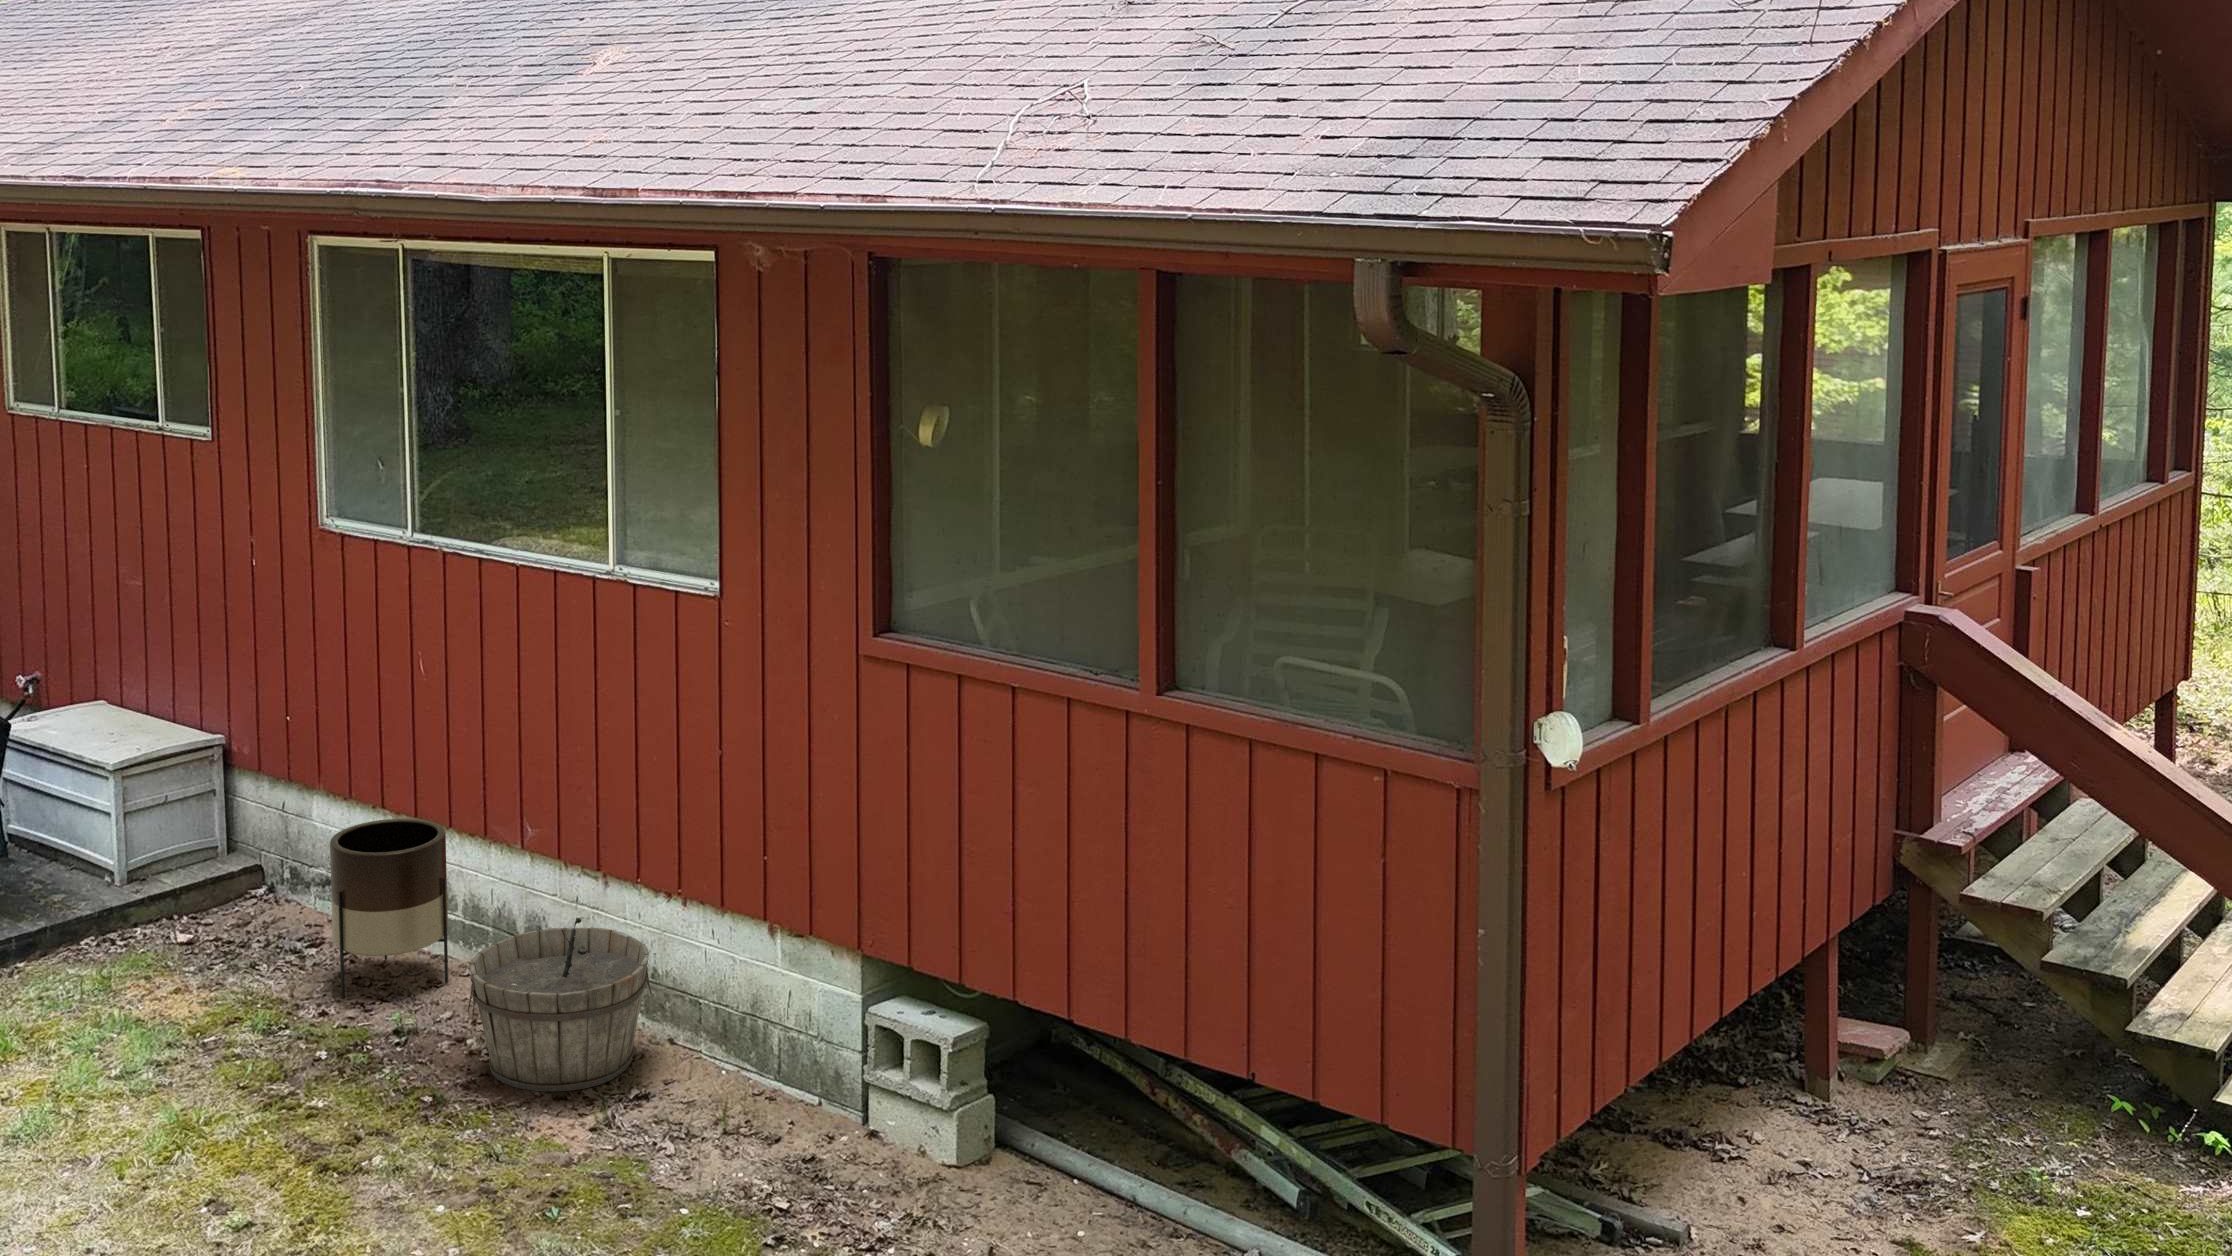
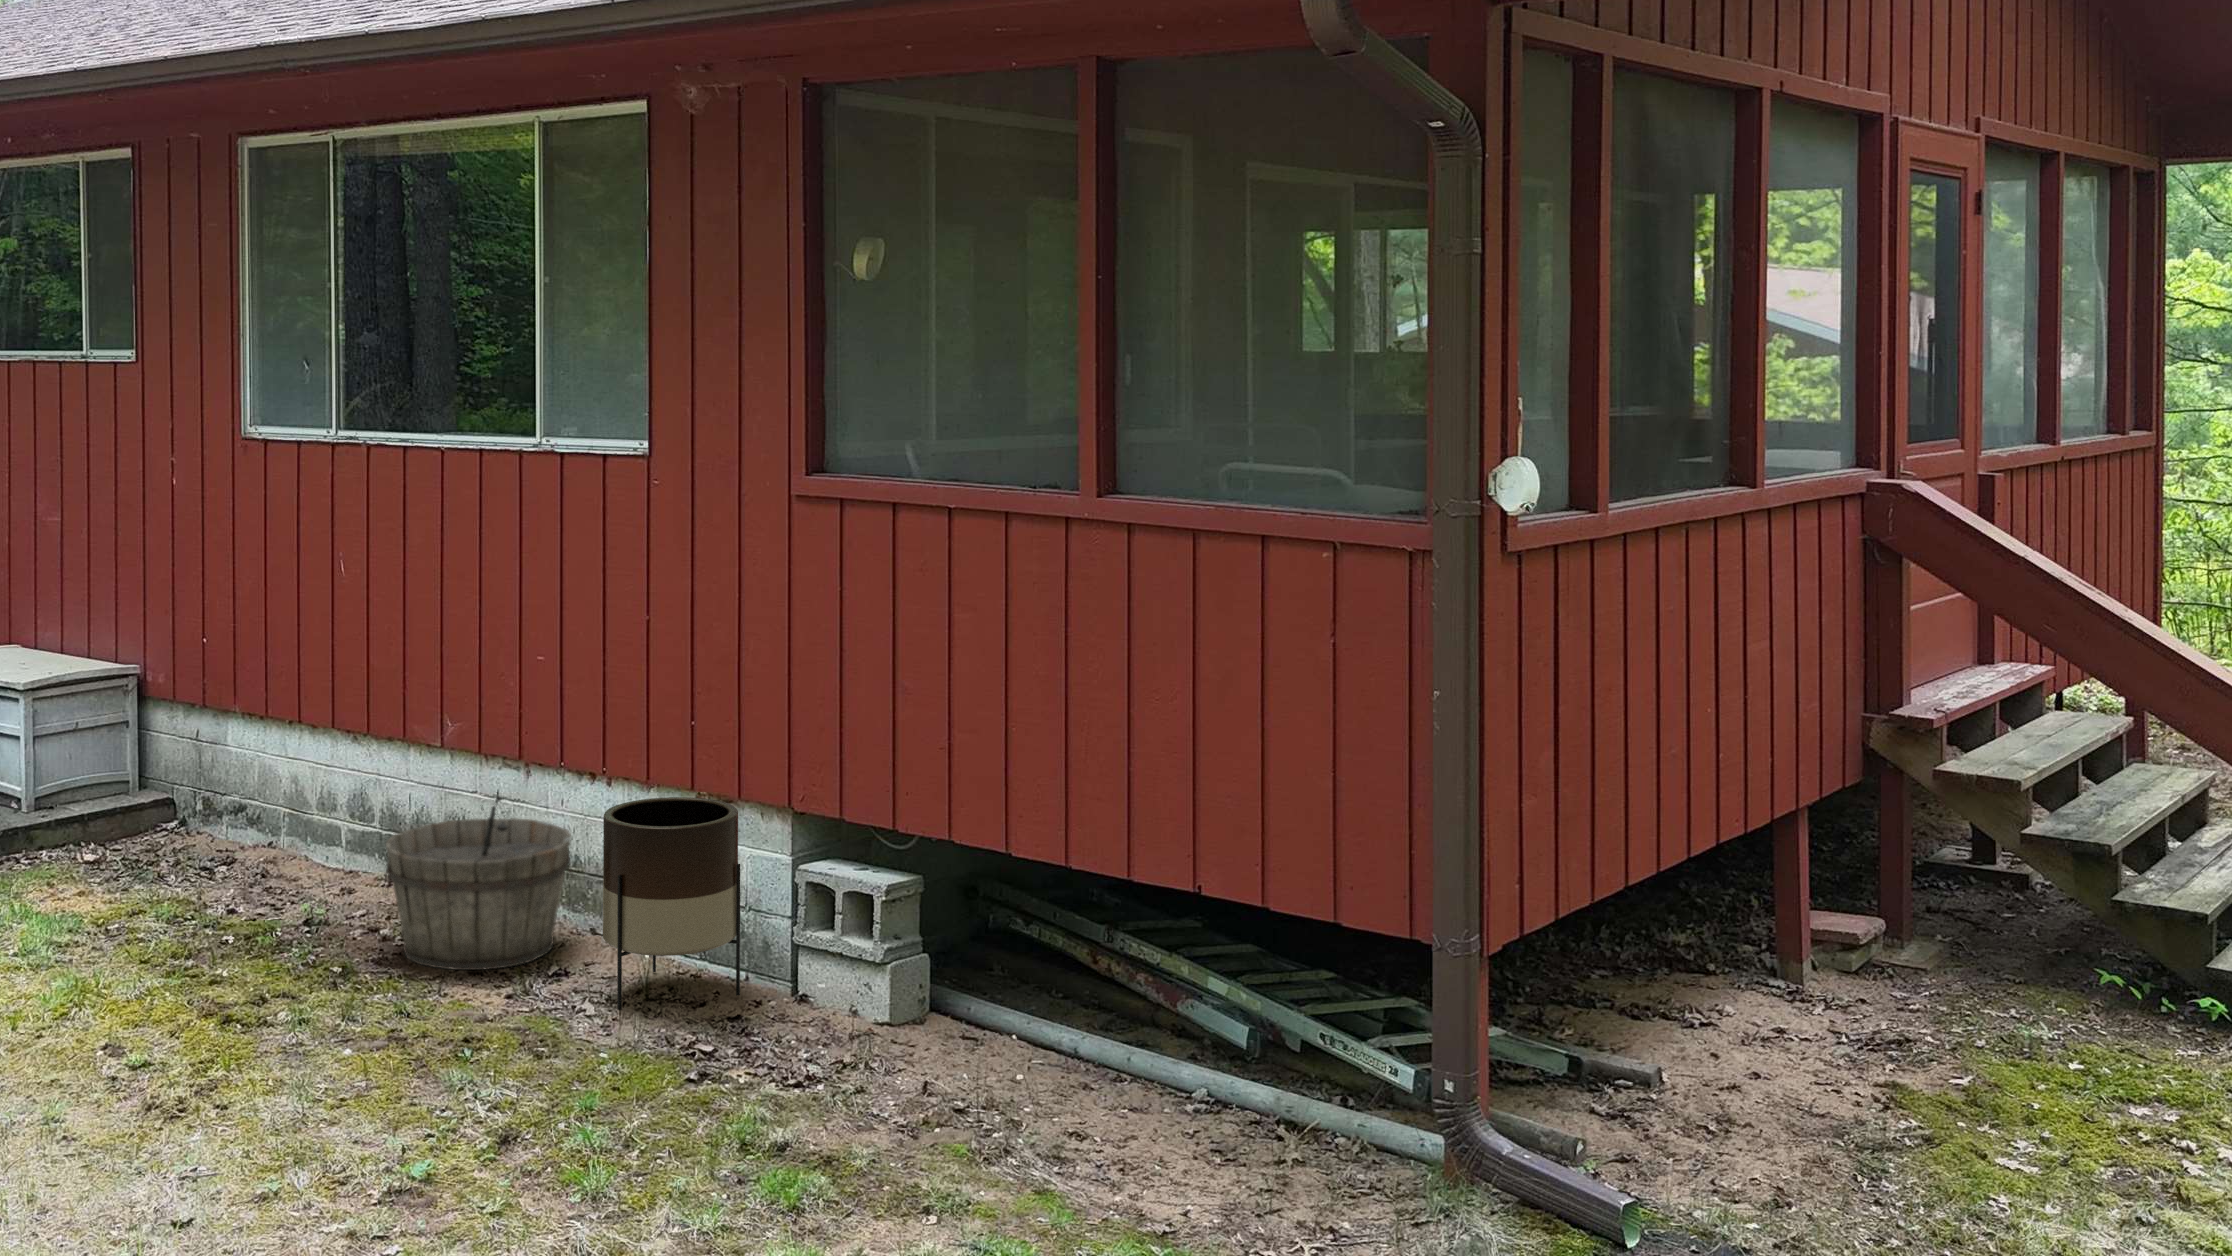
planter: present [330,819,448,999] -> present [603,797,740,1010]

